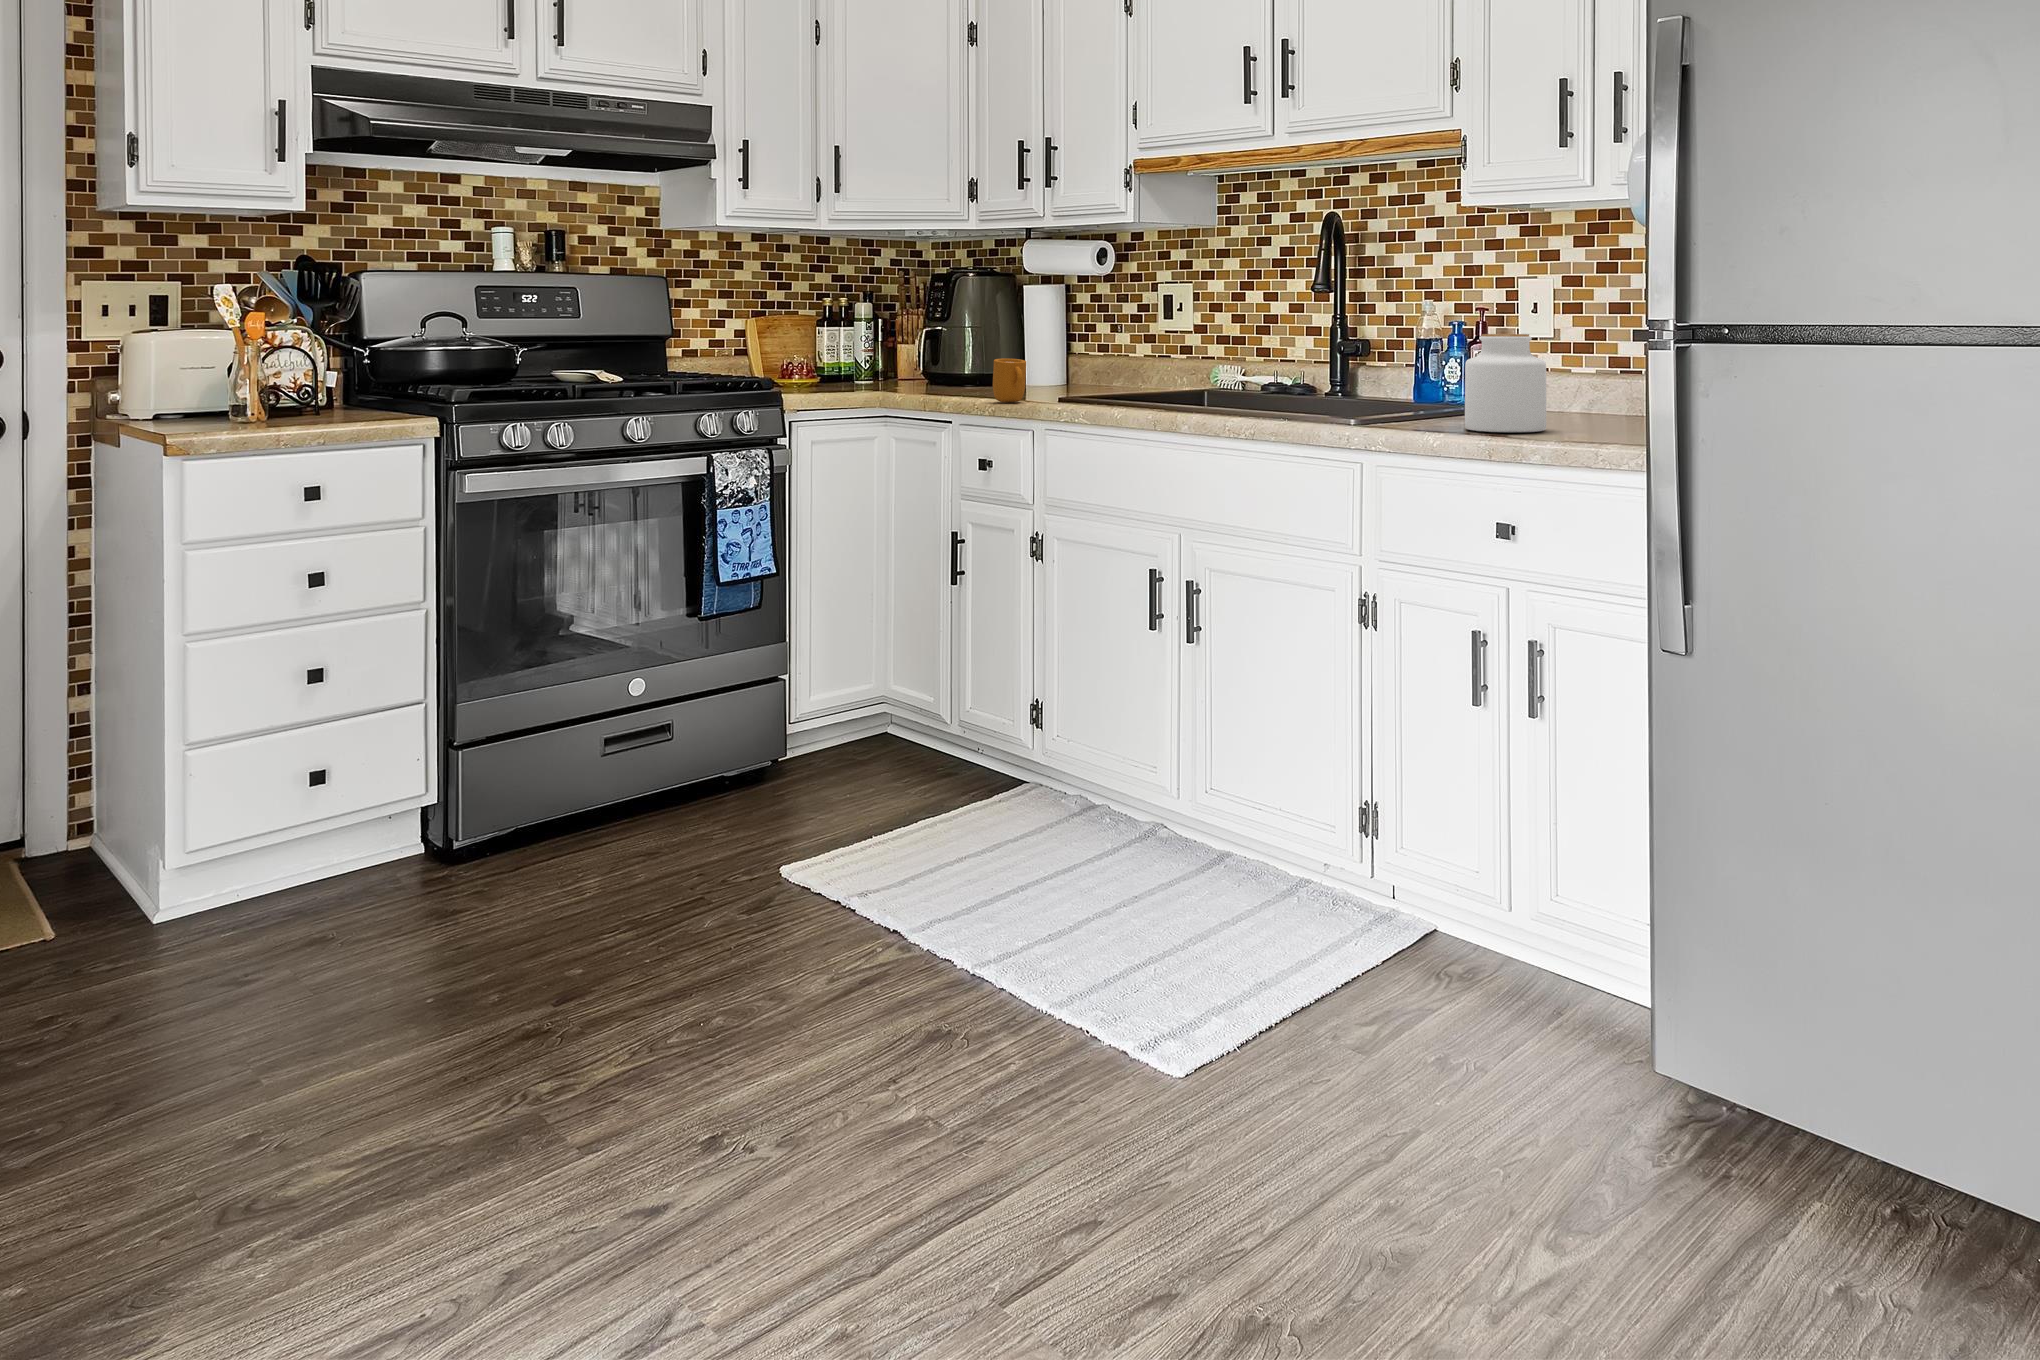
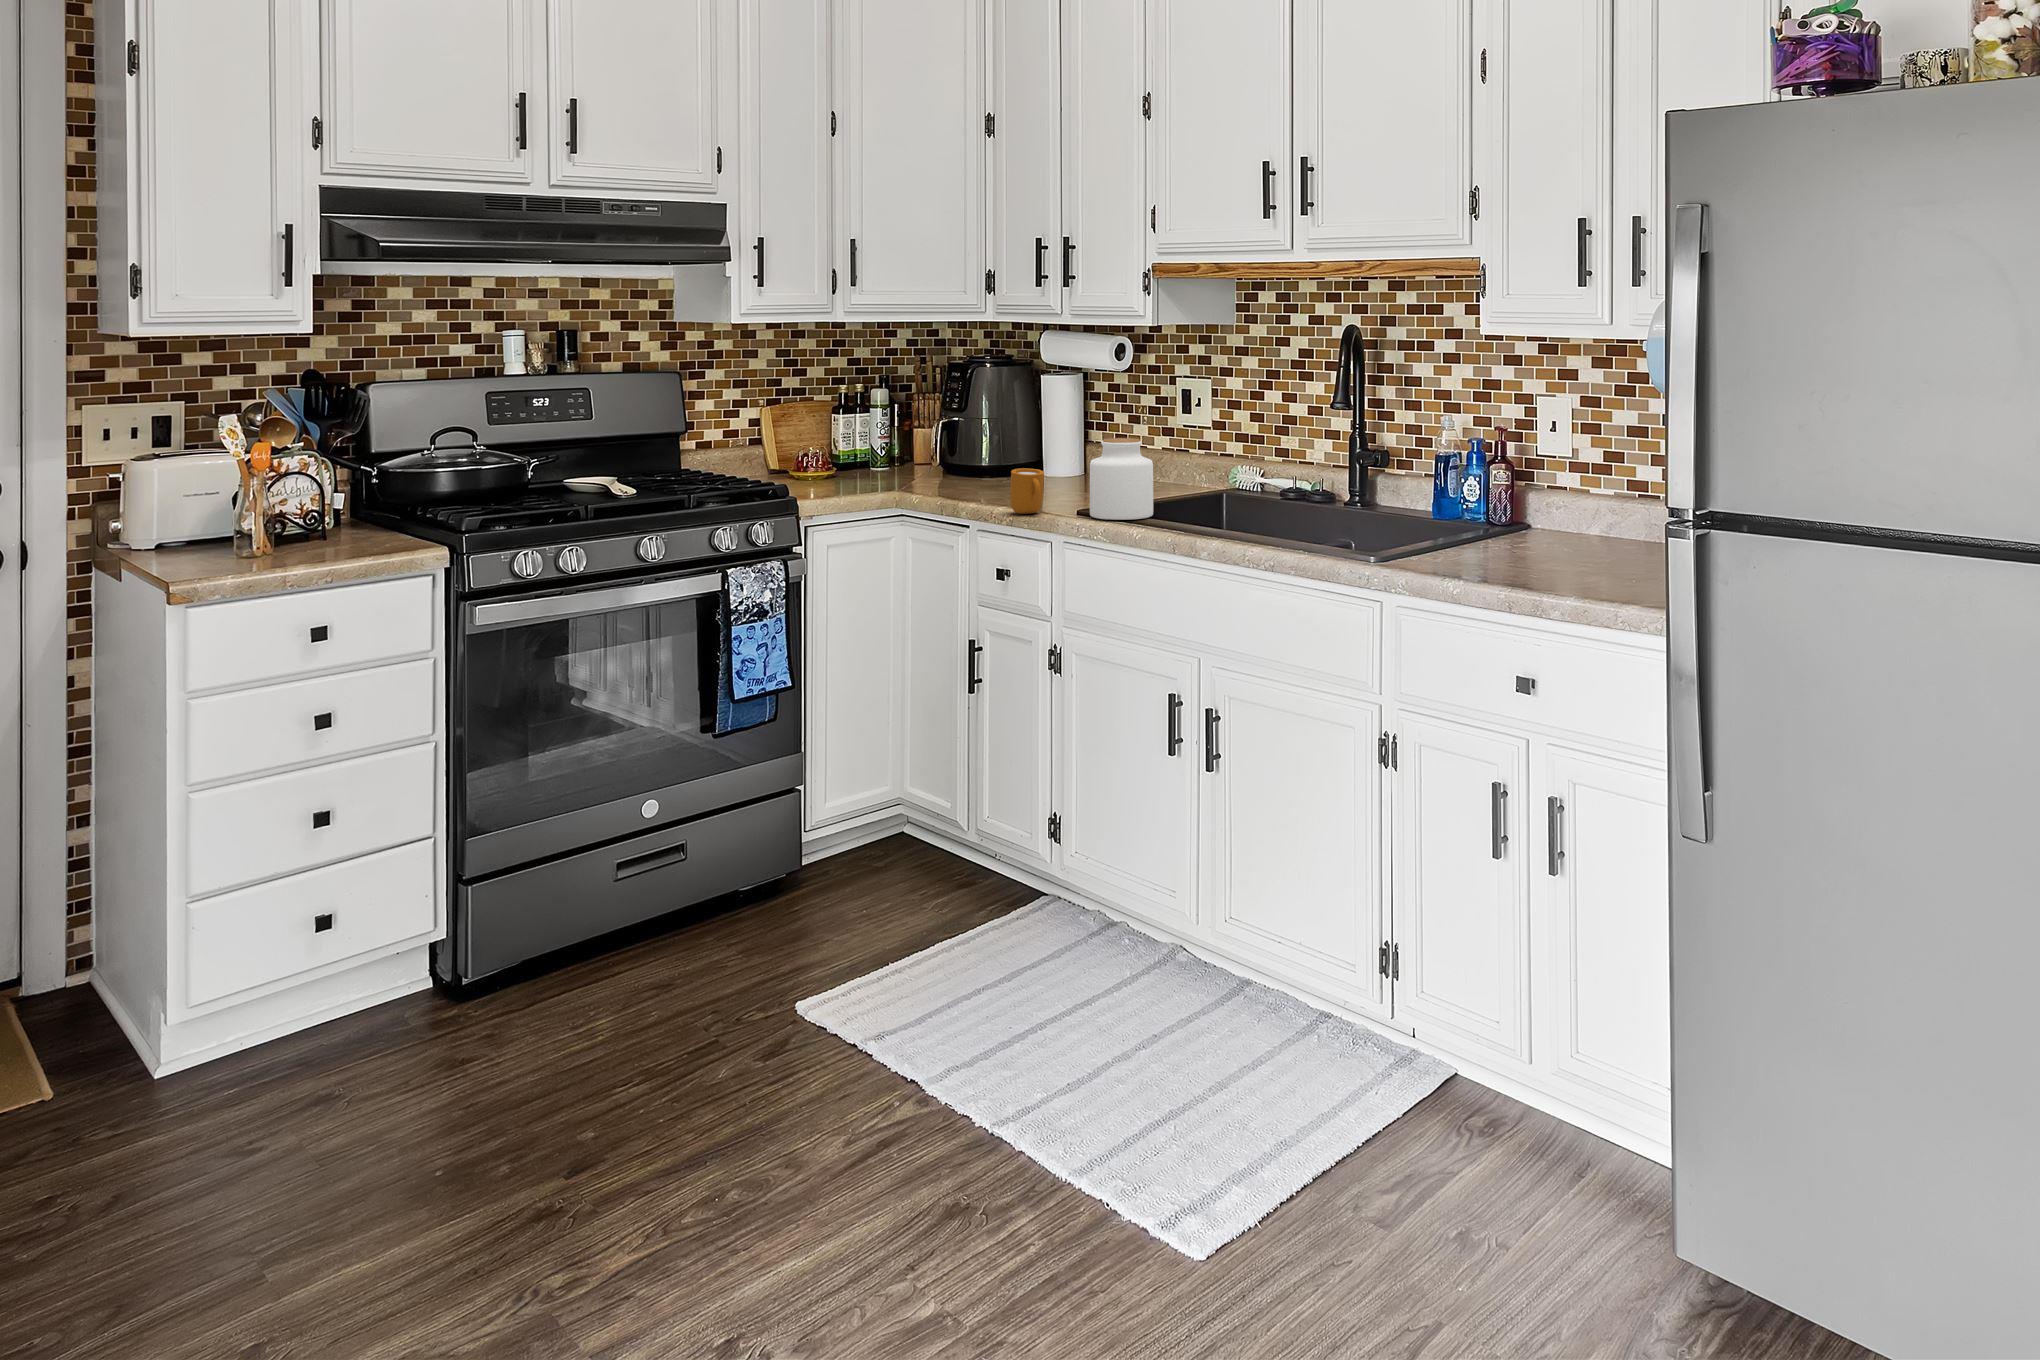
jar: present [1465,334,1546,432] -> present [1090,438,1153,520]

